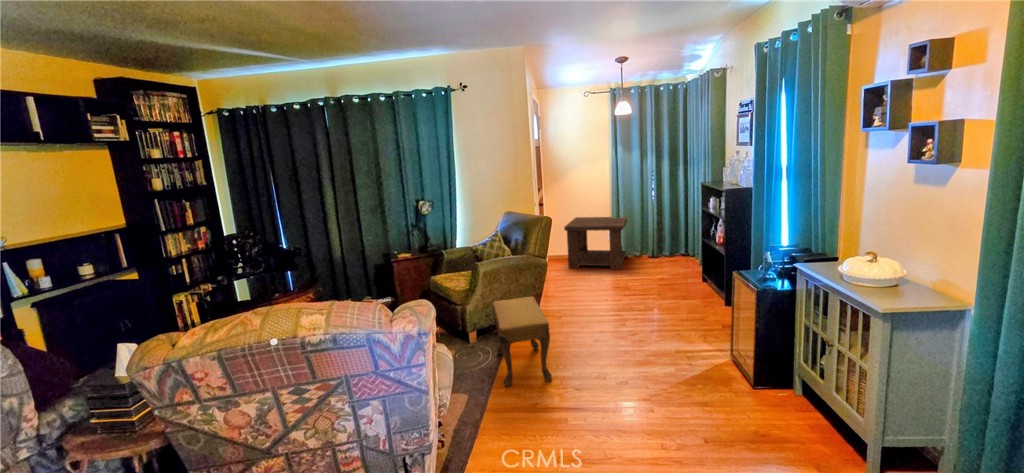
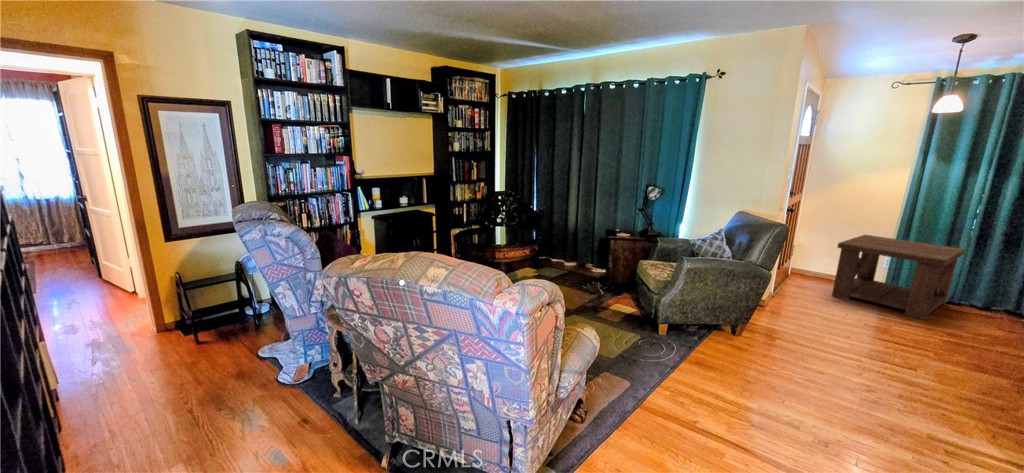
footstool: present [493,297,552,387] -> none [670,306,744,424]

